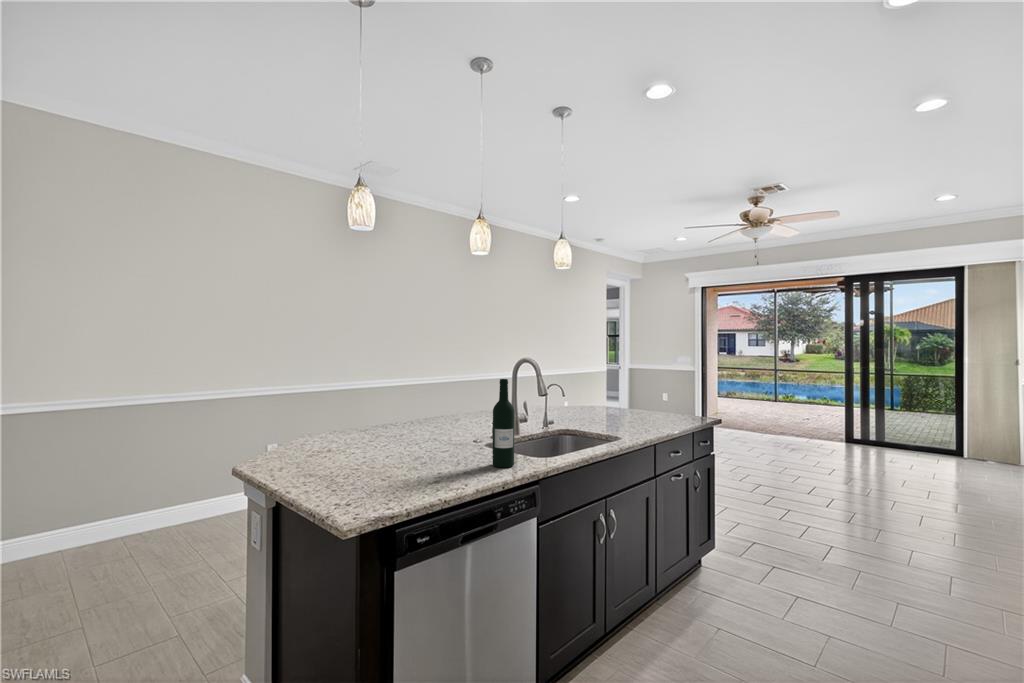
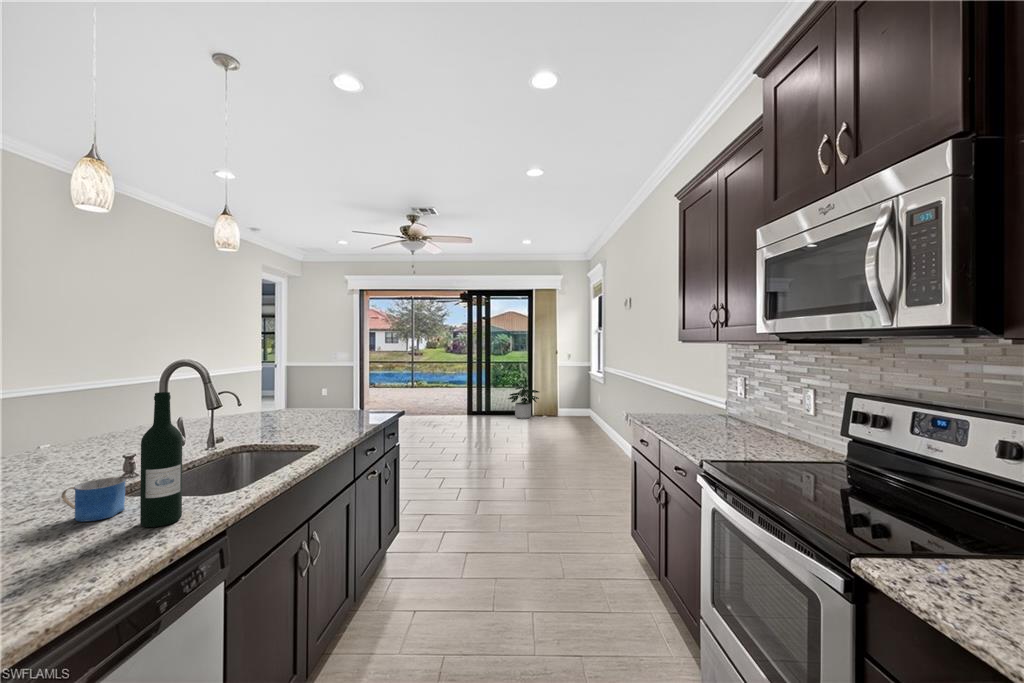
potted plant: none [911,410,974,458] -> present [508,387,539,419]
mug: none [458,433,488,458] -> present [62,477,126,522]

